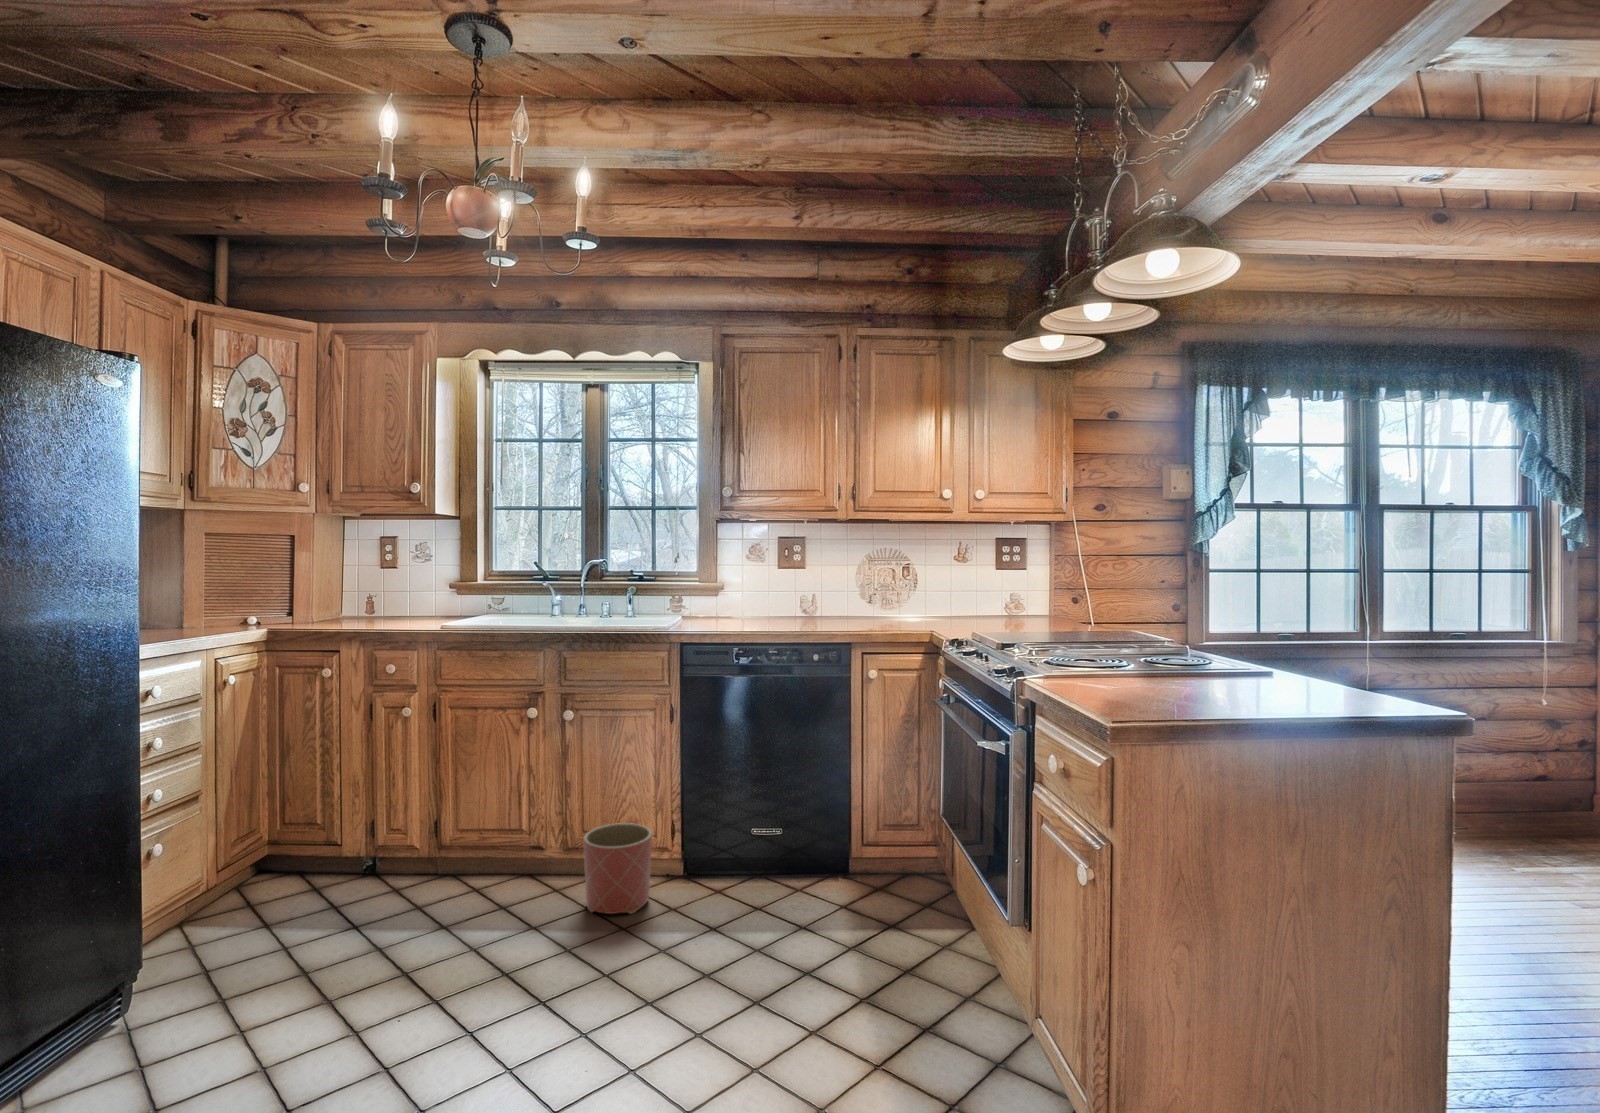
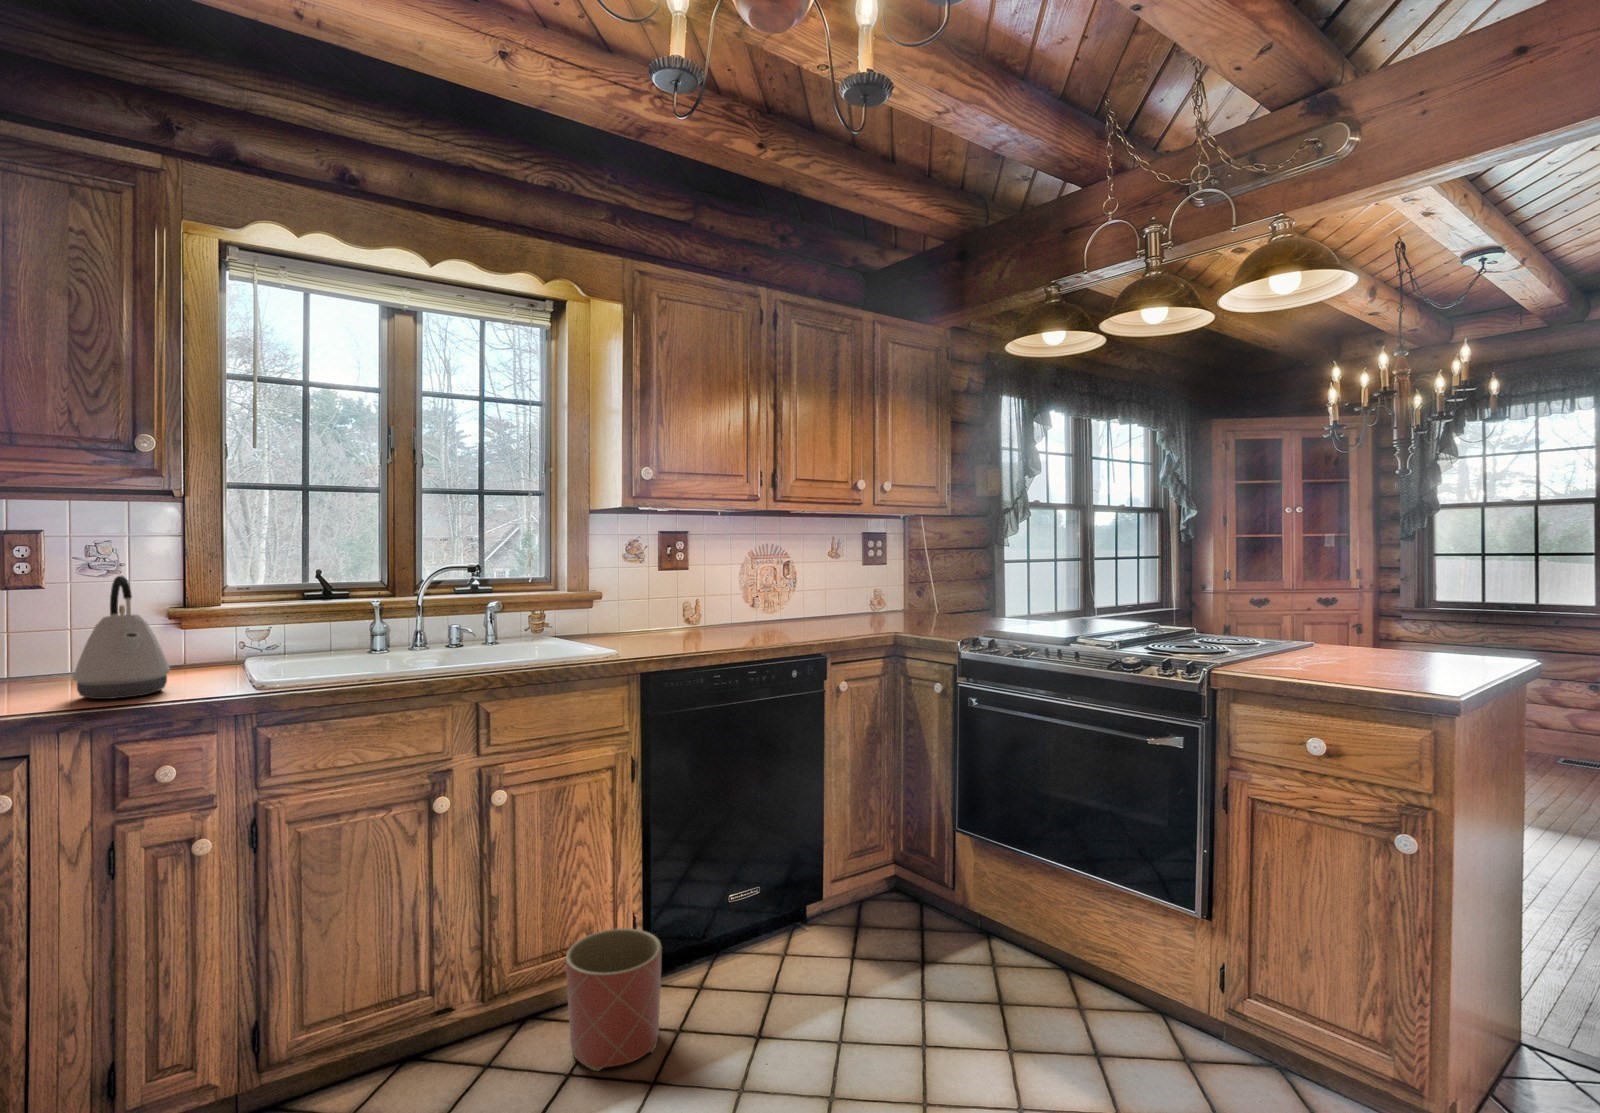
kettle: none [373,560,419,626] -> present [73,576,170,699]

